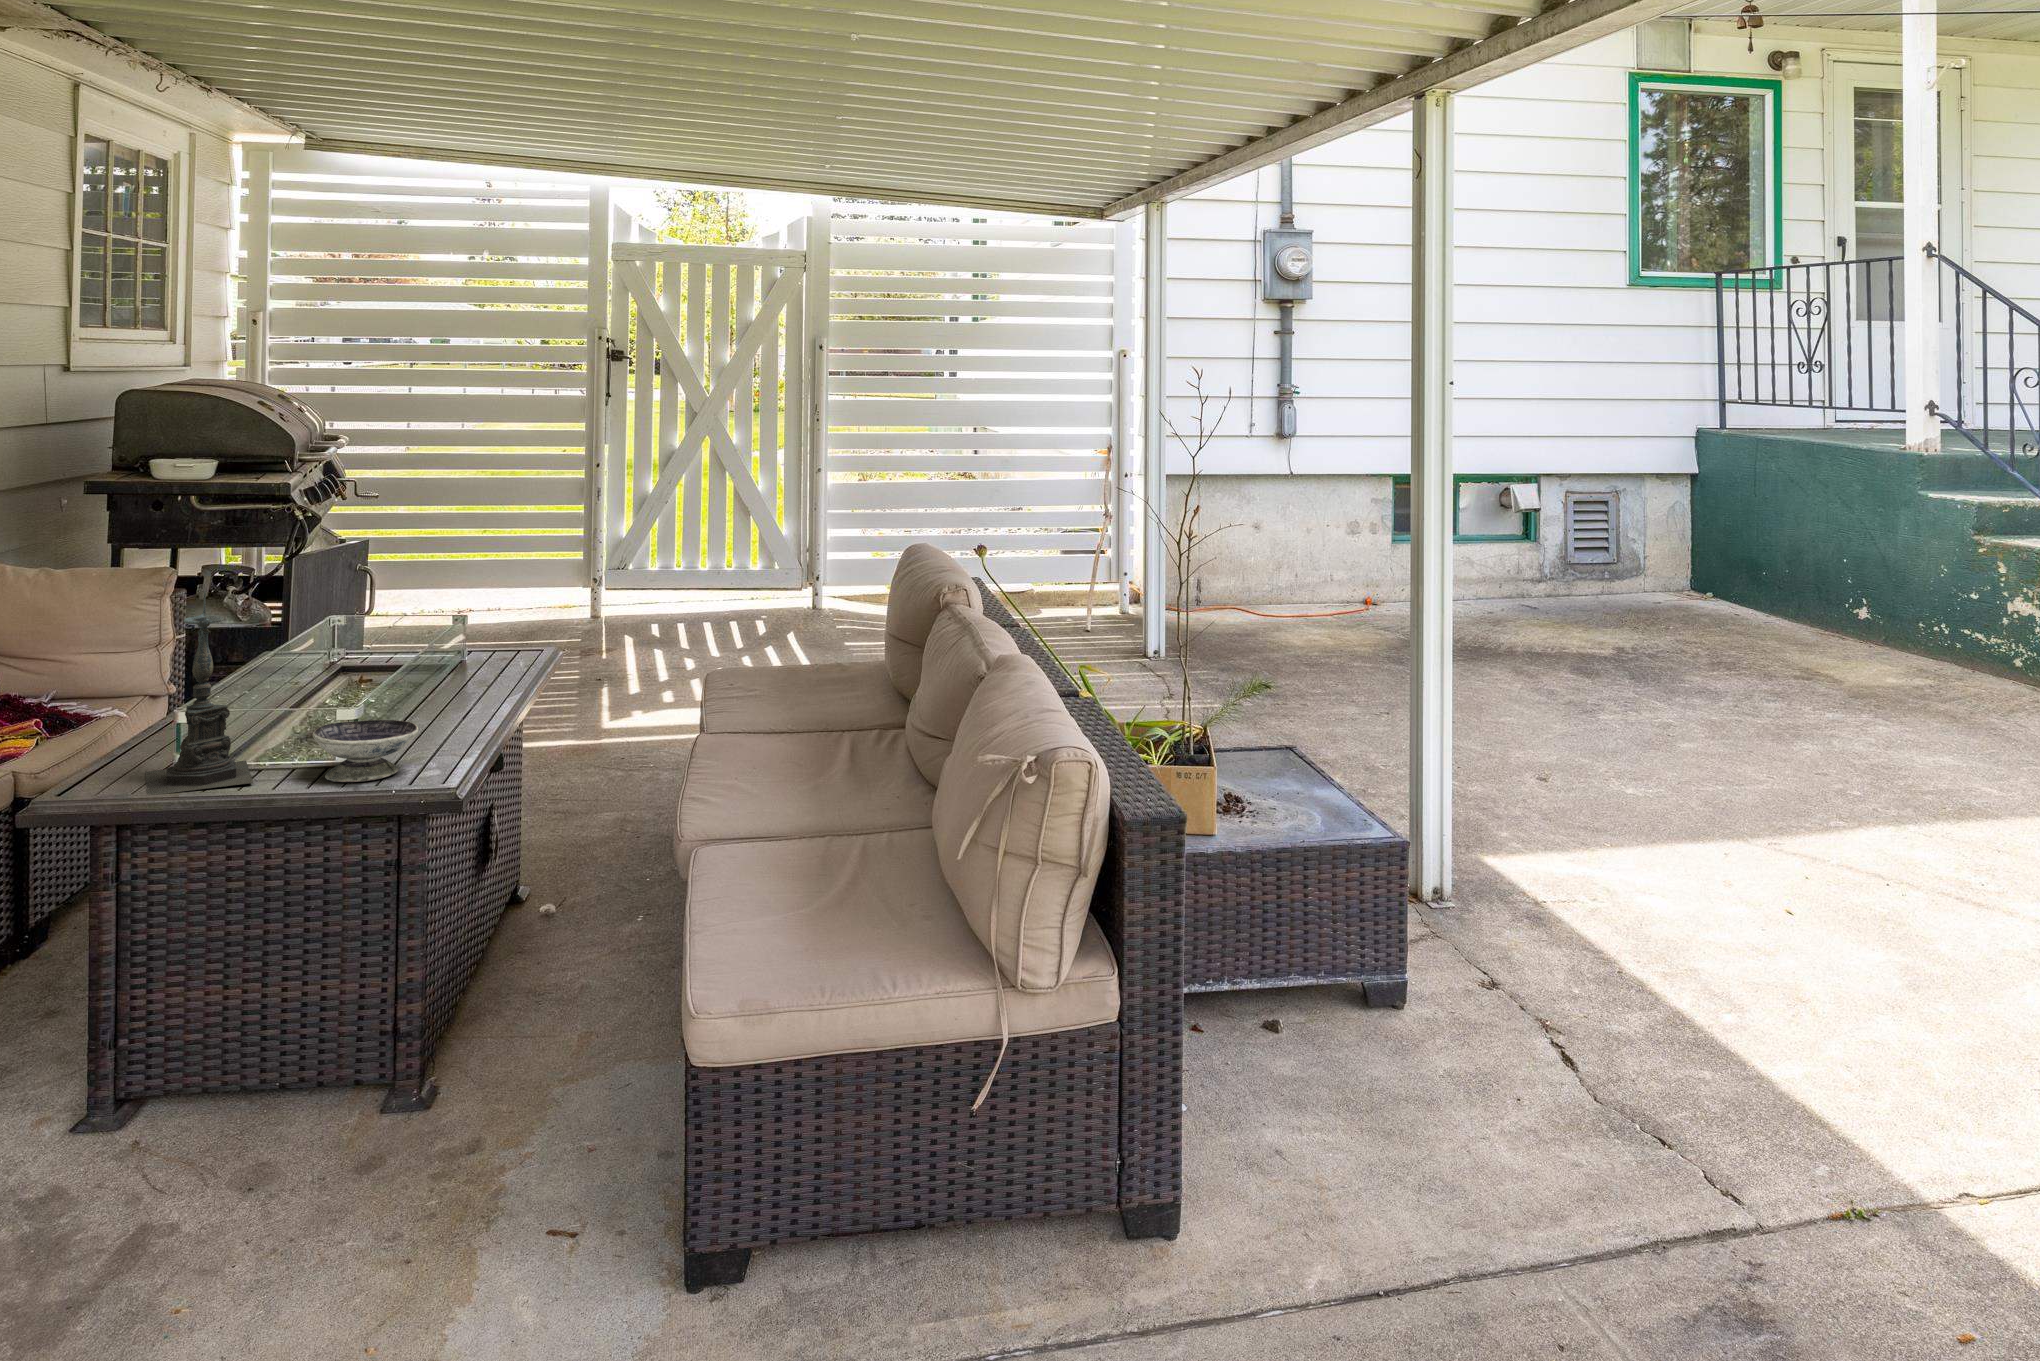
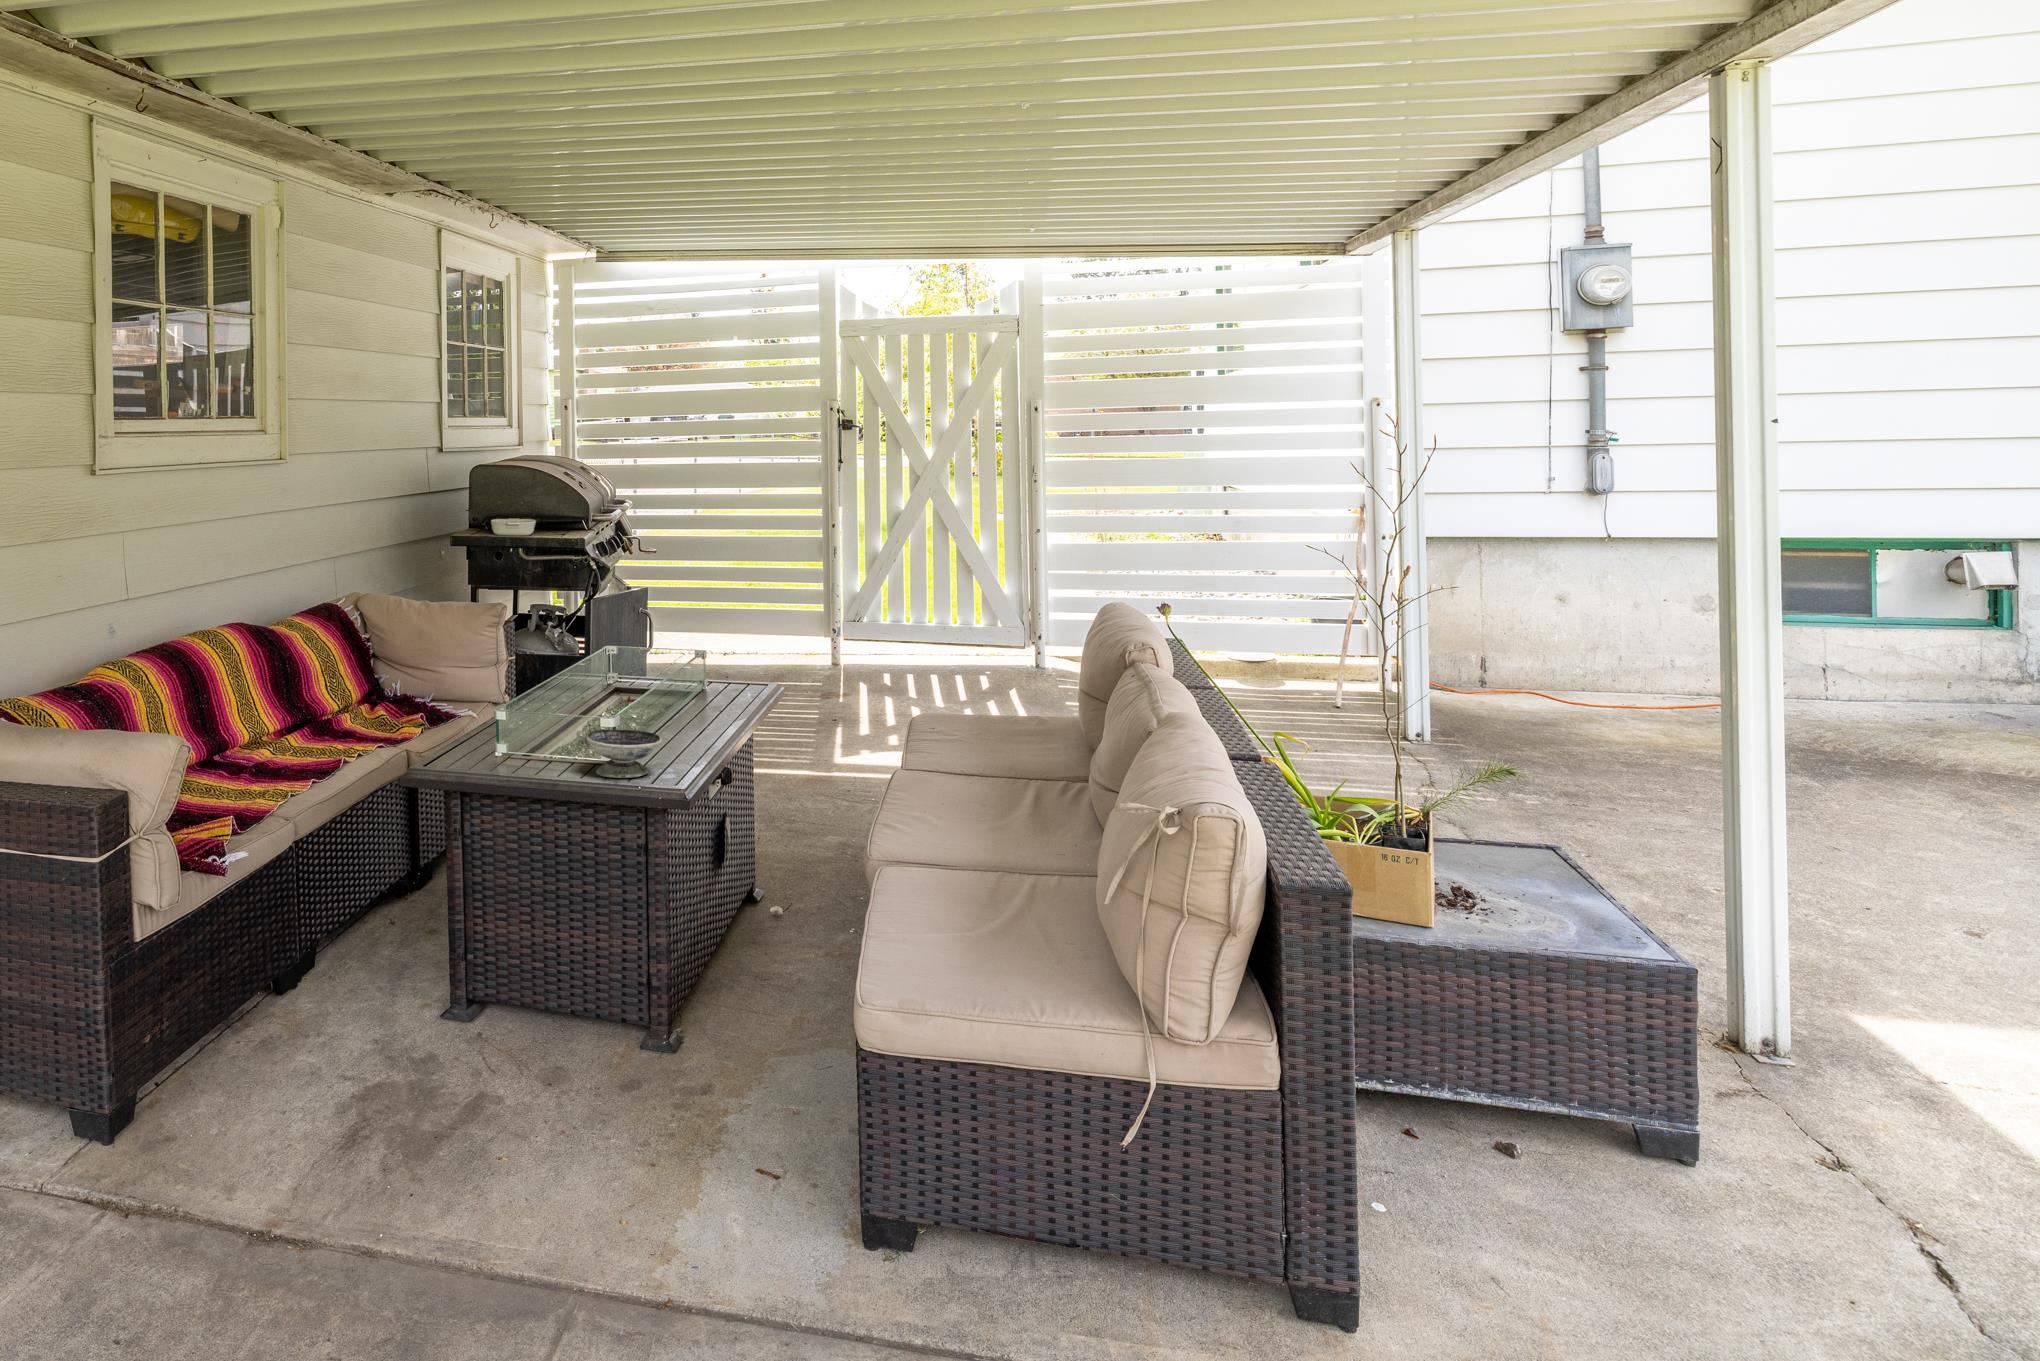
candle holder: present [145,591,253,795] -> none [478,619,547,773]

